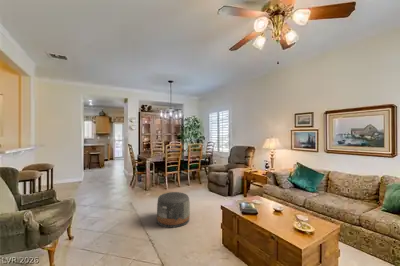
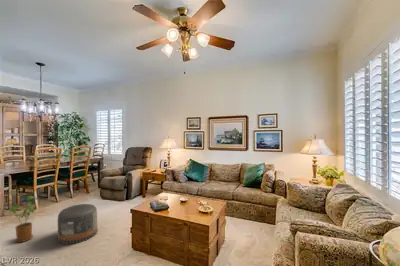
house plant: none [129,178,150,215] -> present [10,196,39,242]

